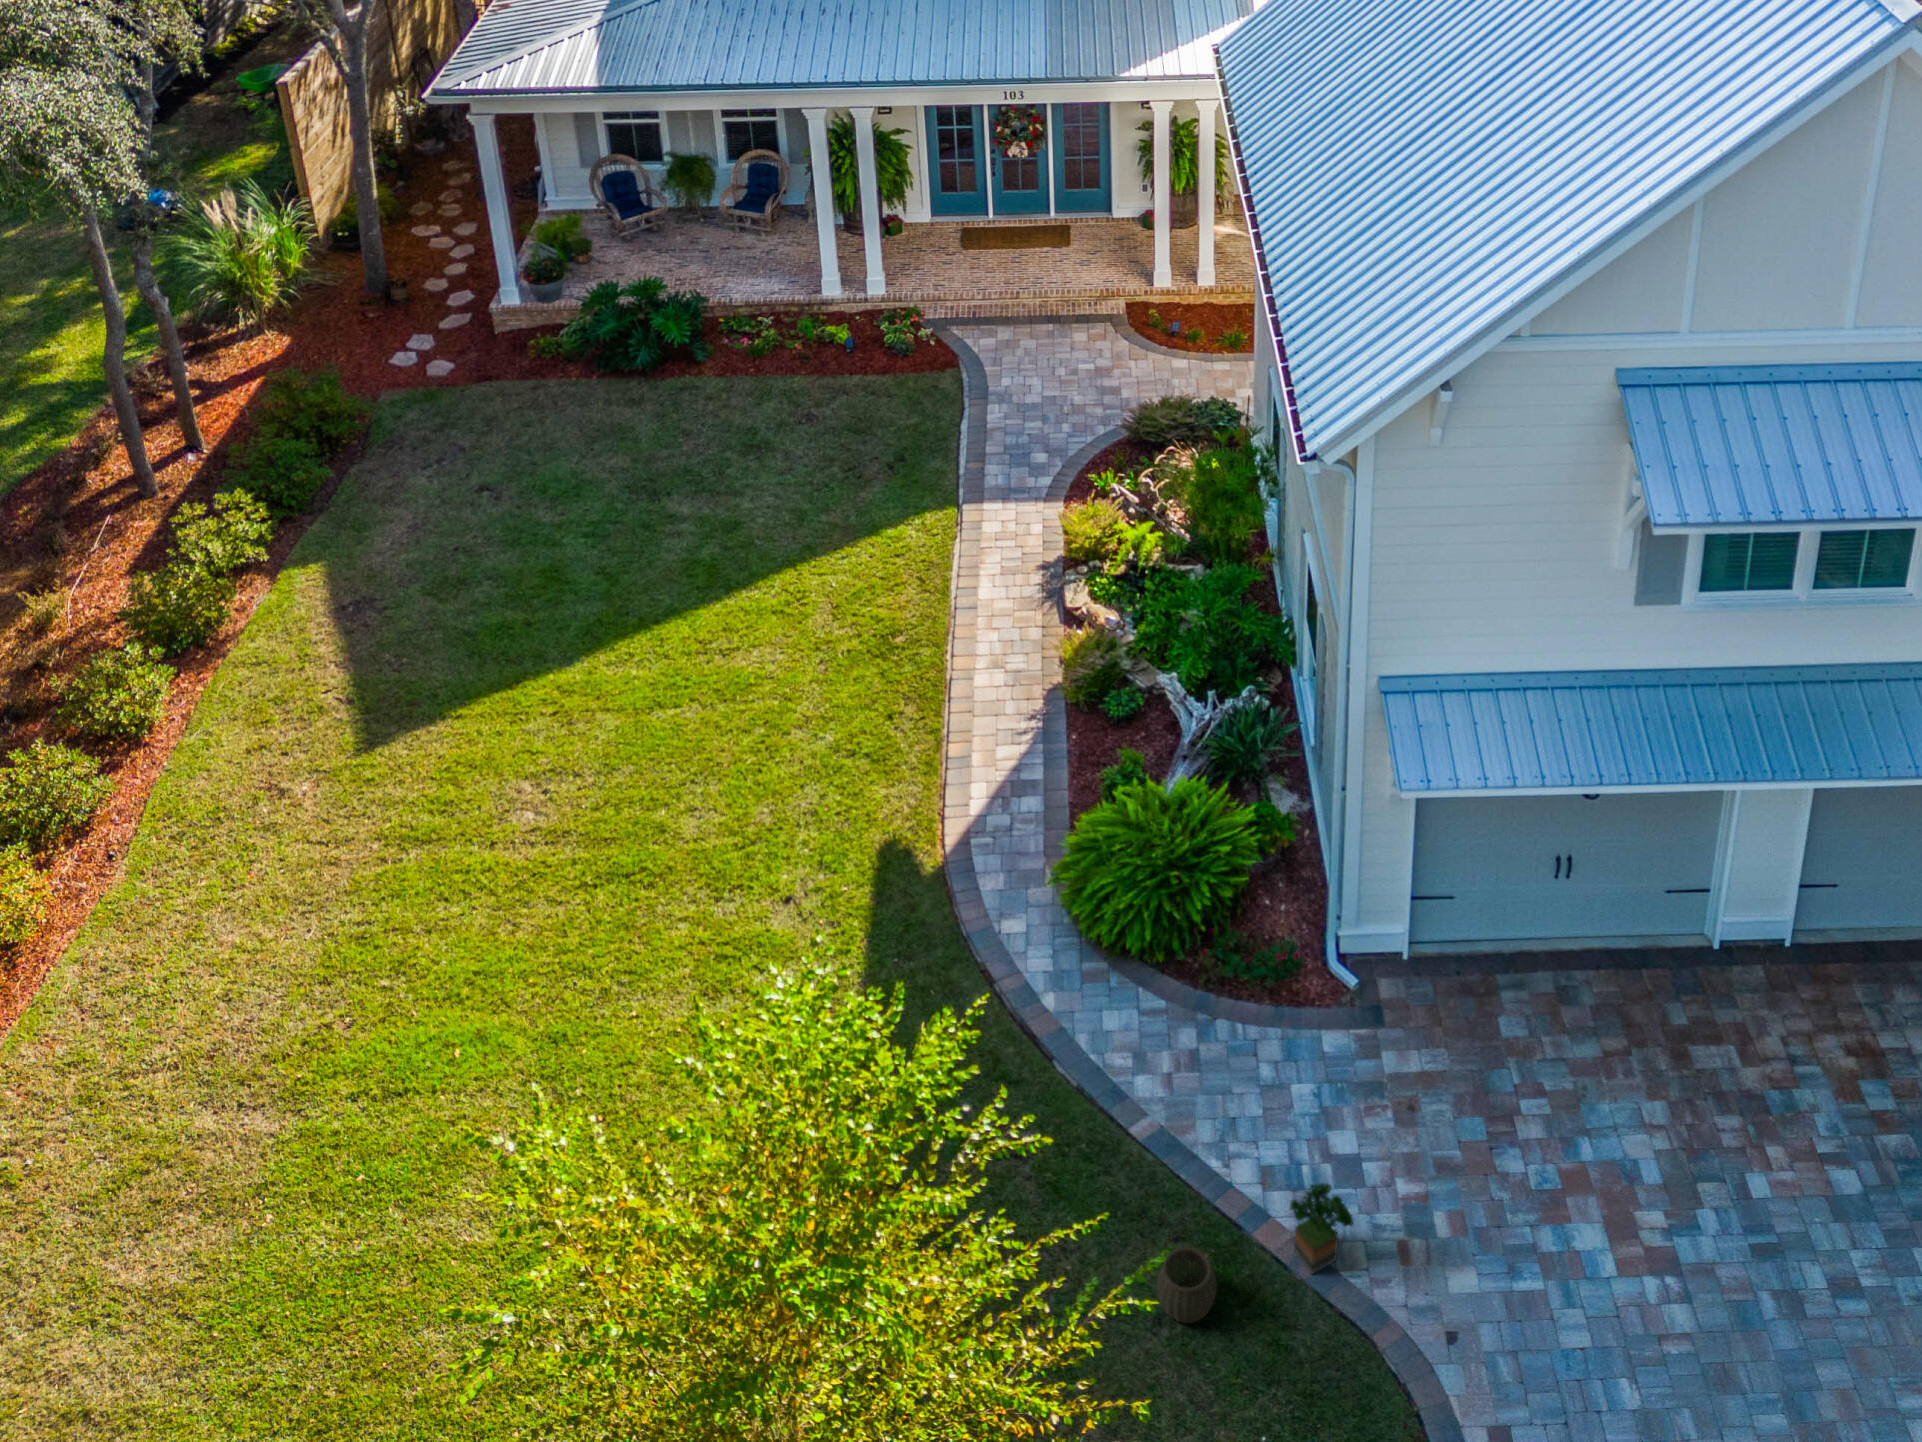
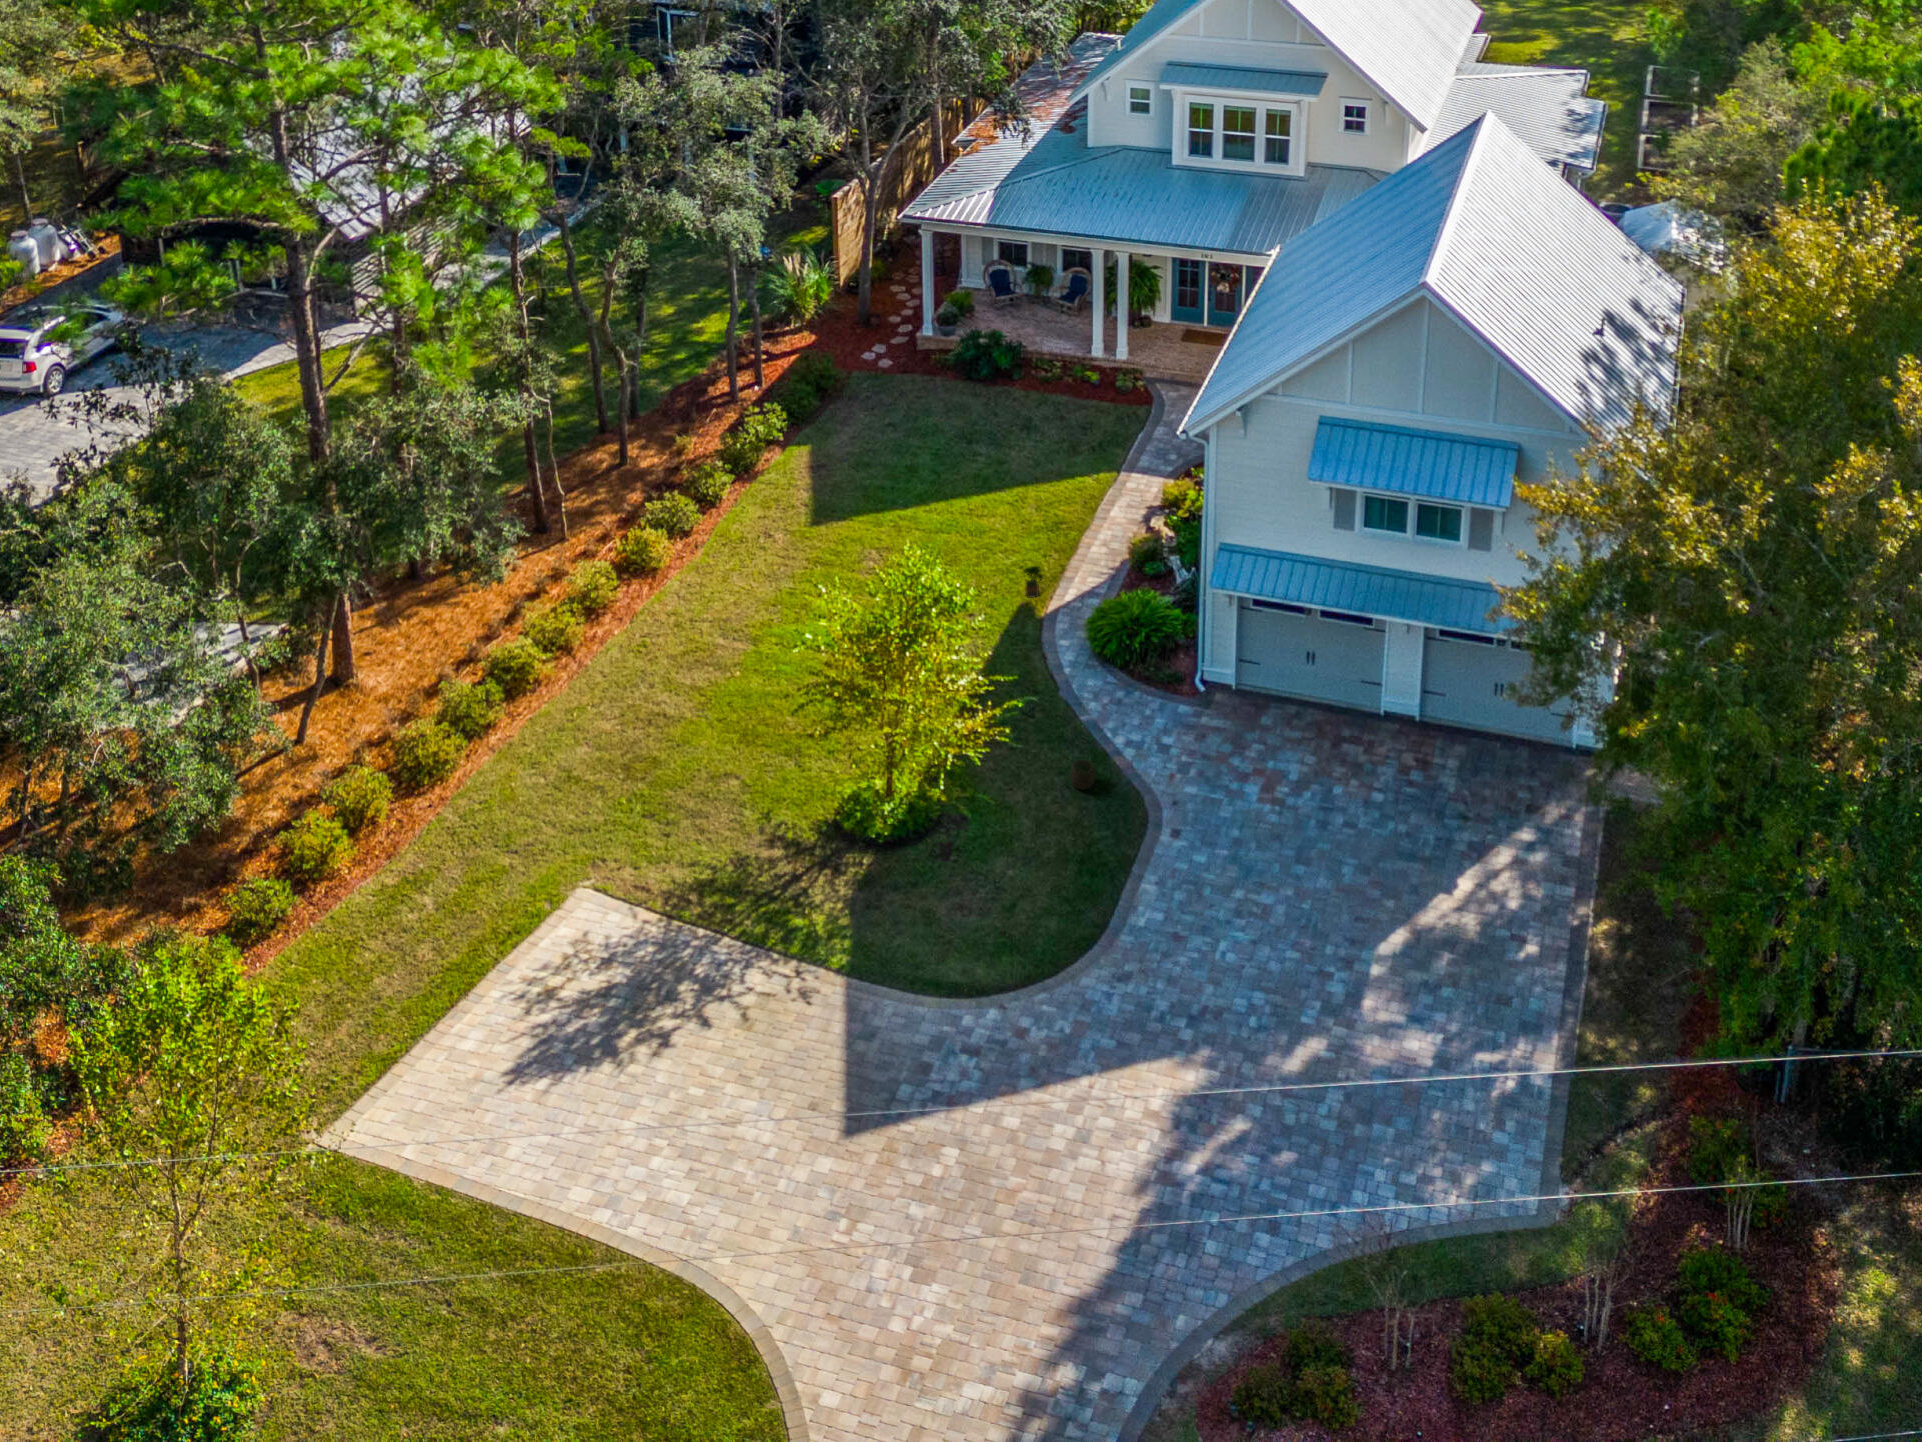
potted tree: present [1290,1183,1353,1274] -> present [1023,566,1044,598]

